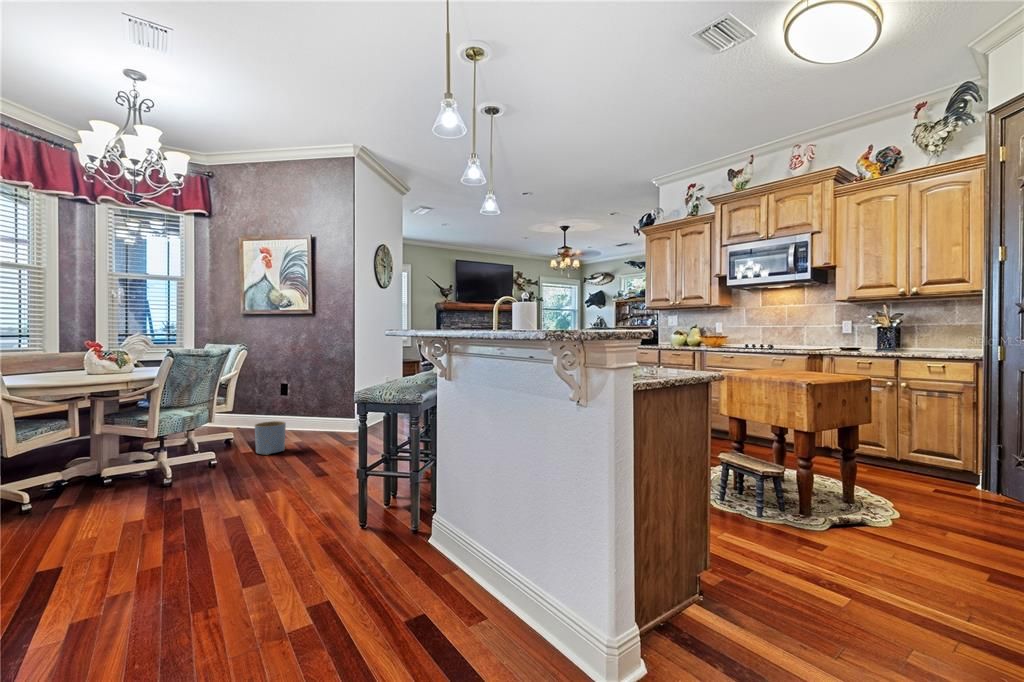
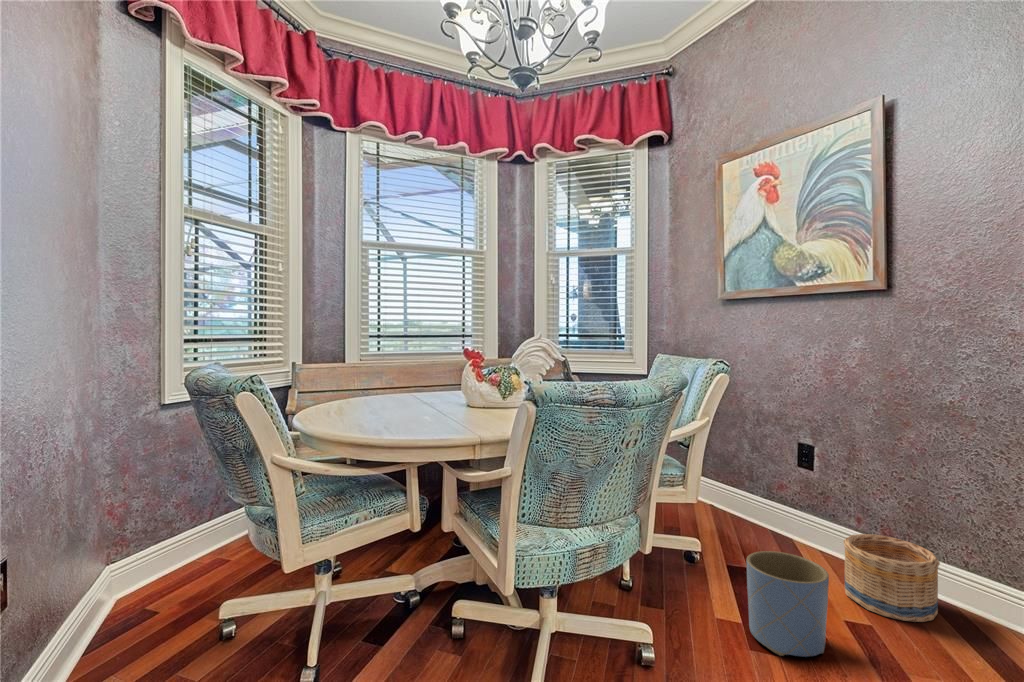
basket: none [297,414,328,440] -> present [843,534,940,622]

